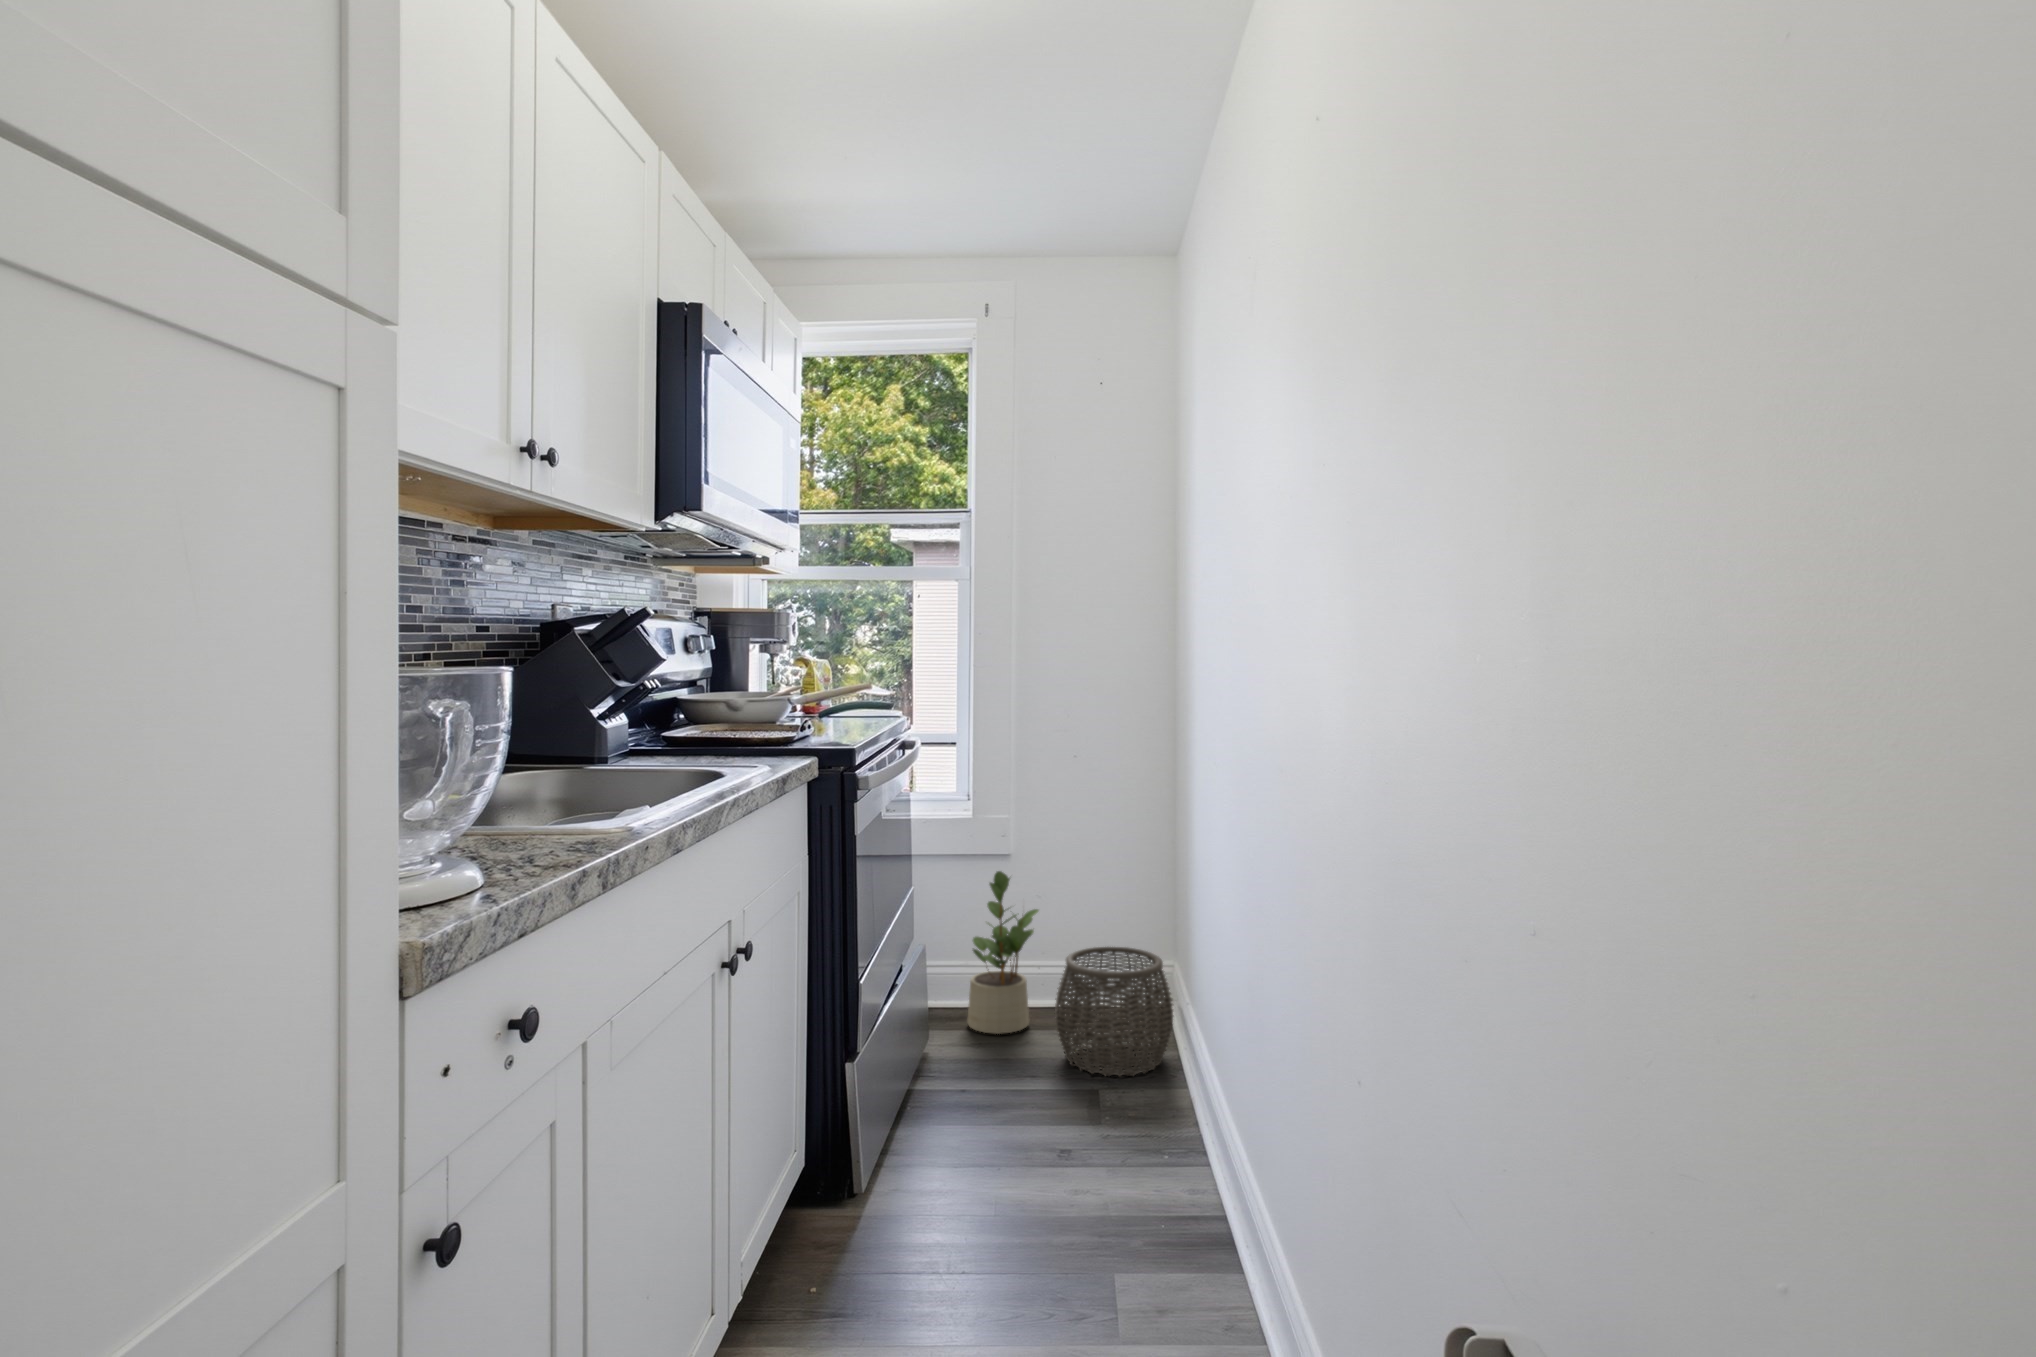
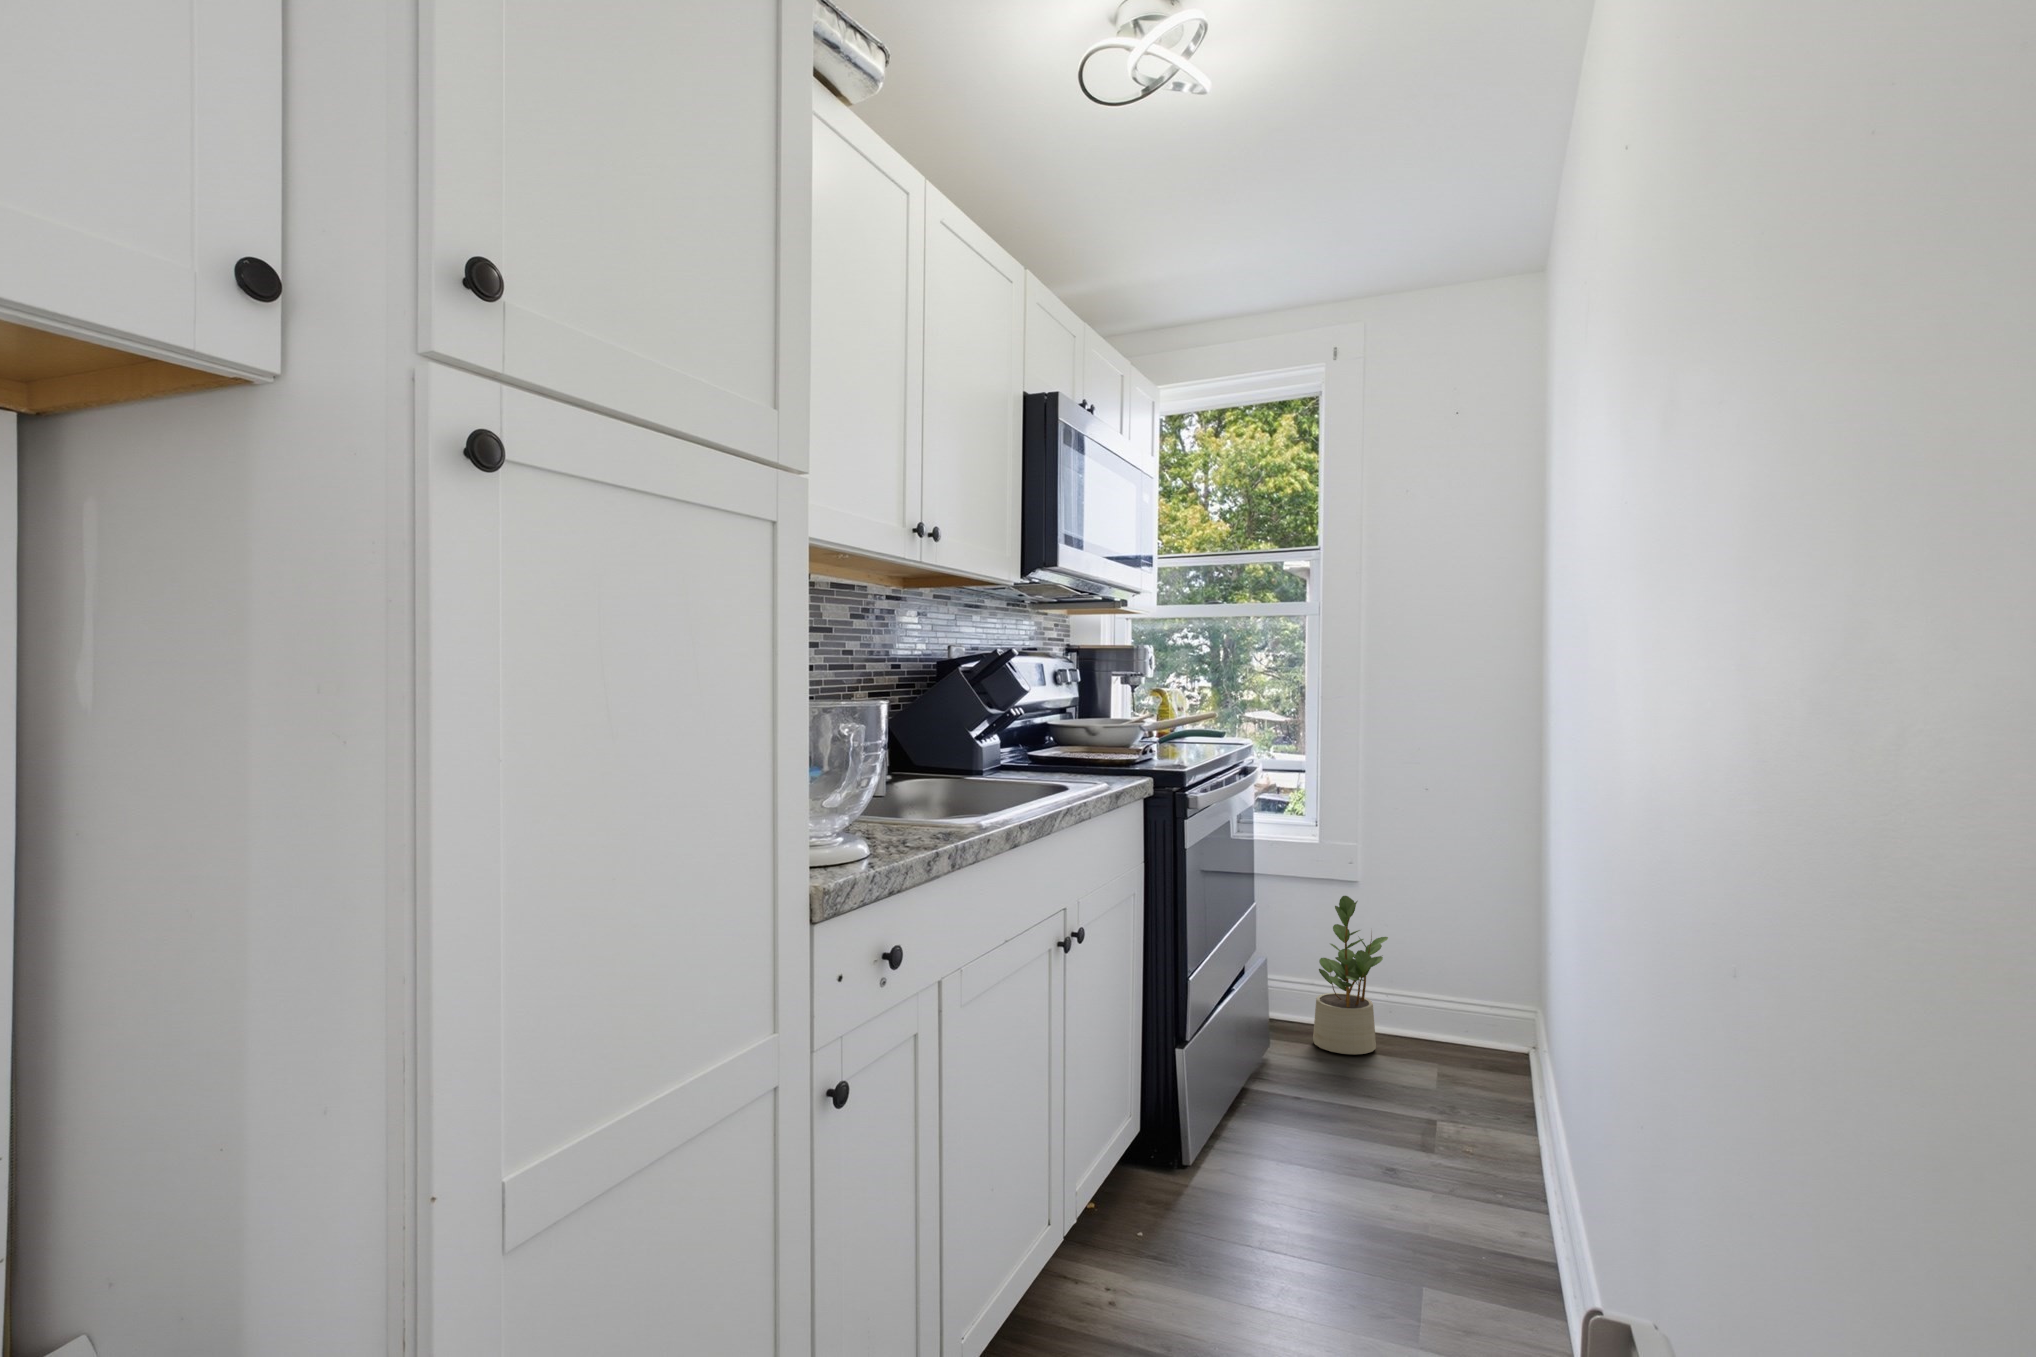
woven basket: present [1055,947,1173,1076] -> none [1396,979,1526,1113]

